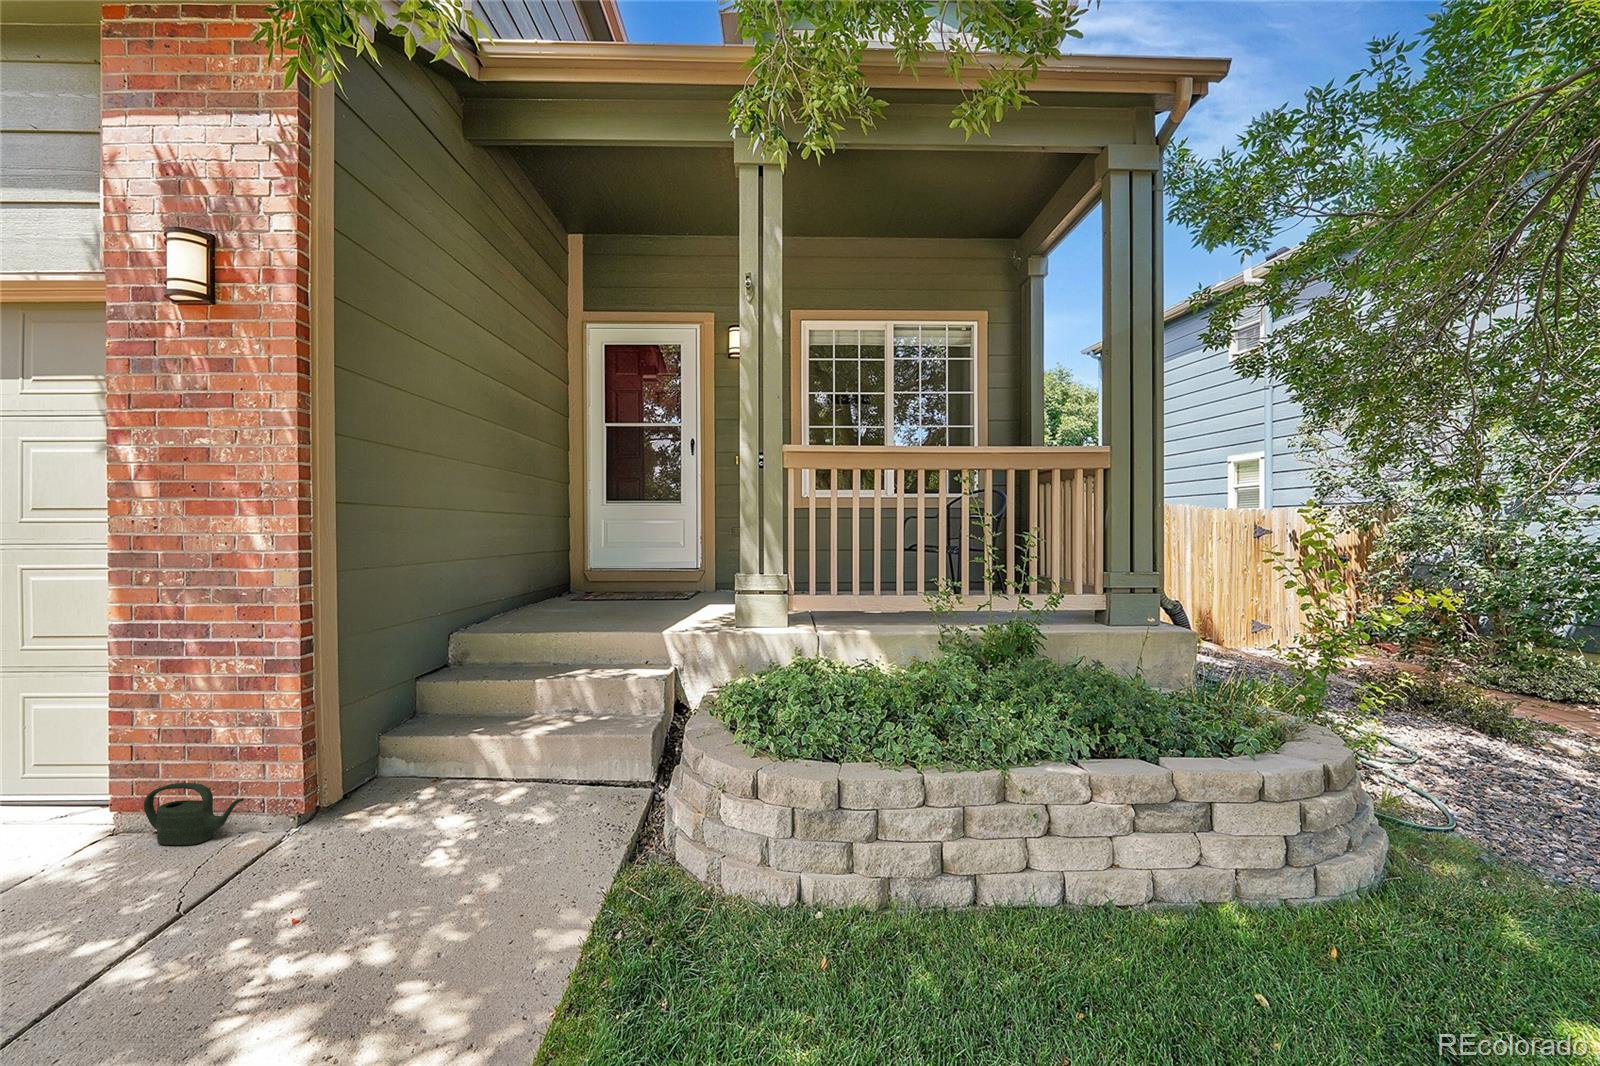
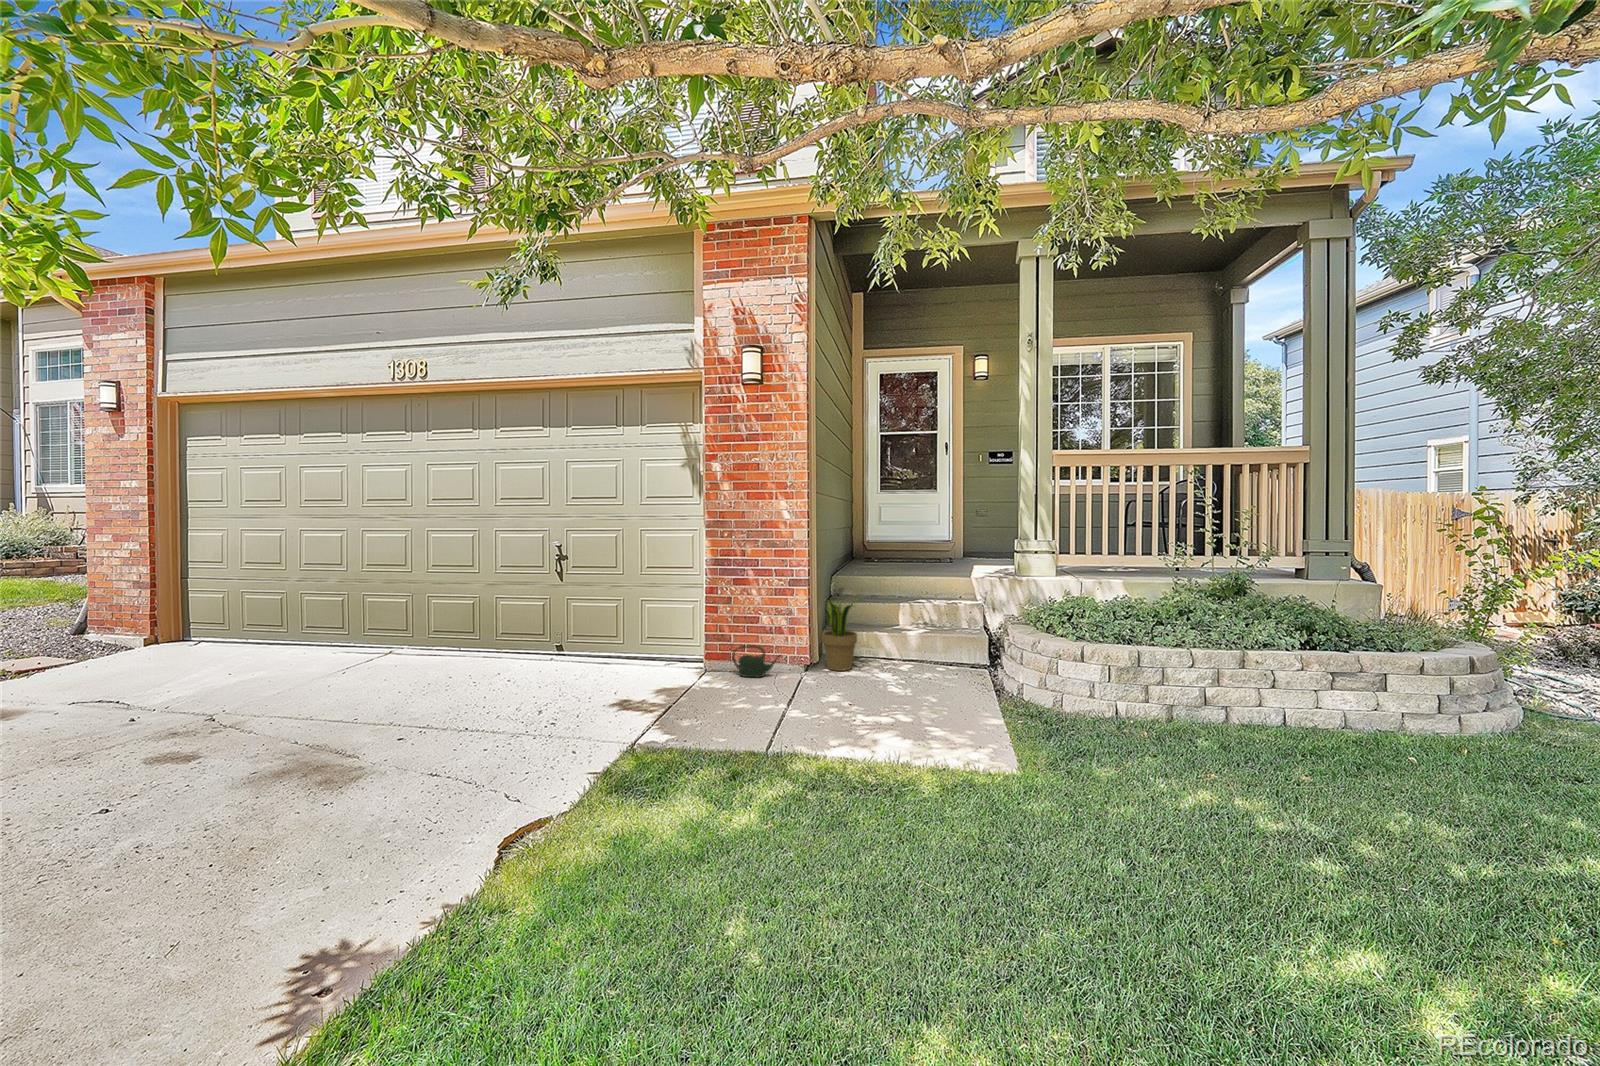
potted plant: none [346,682,421,814] -> present [822,600,859,671]

